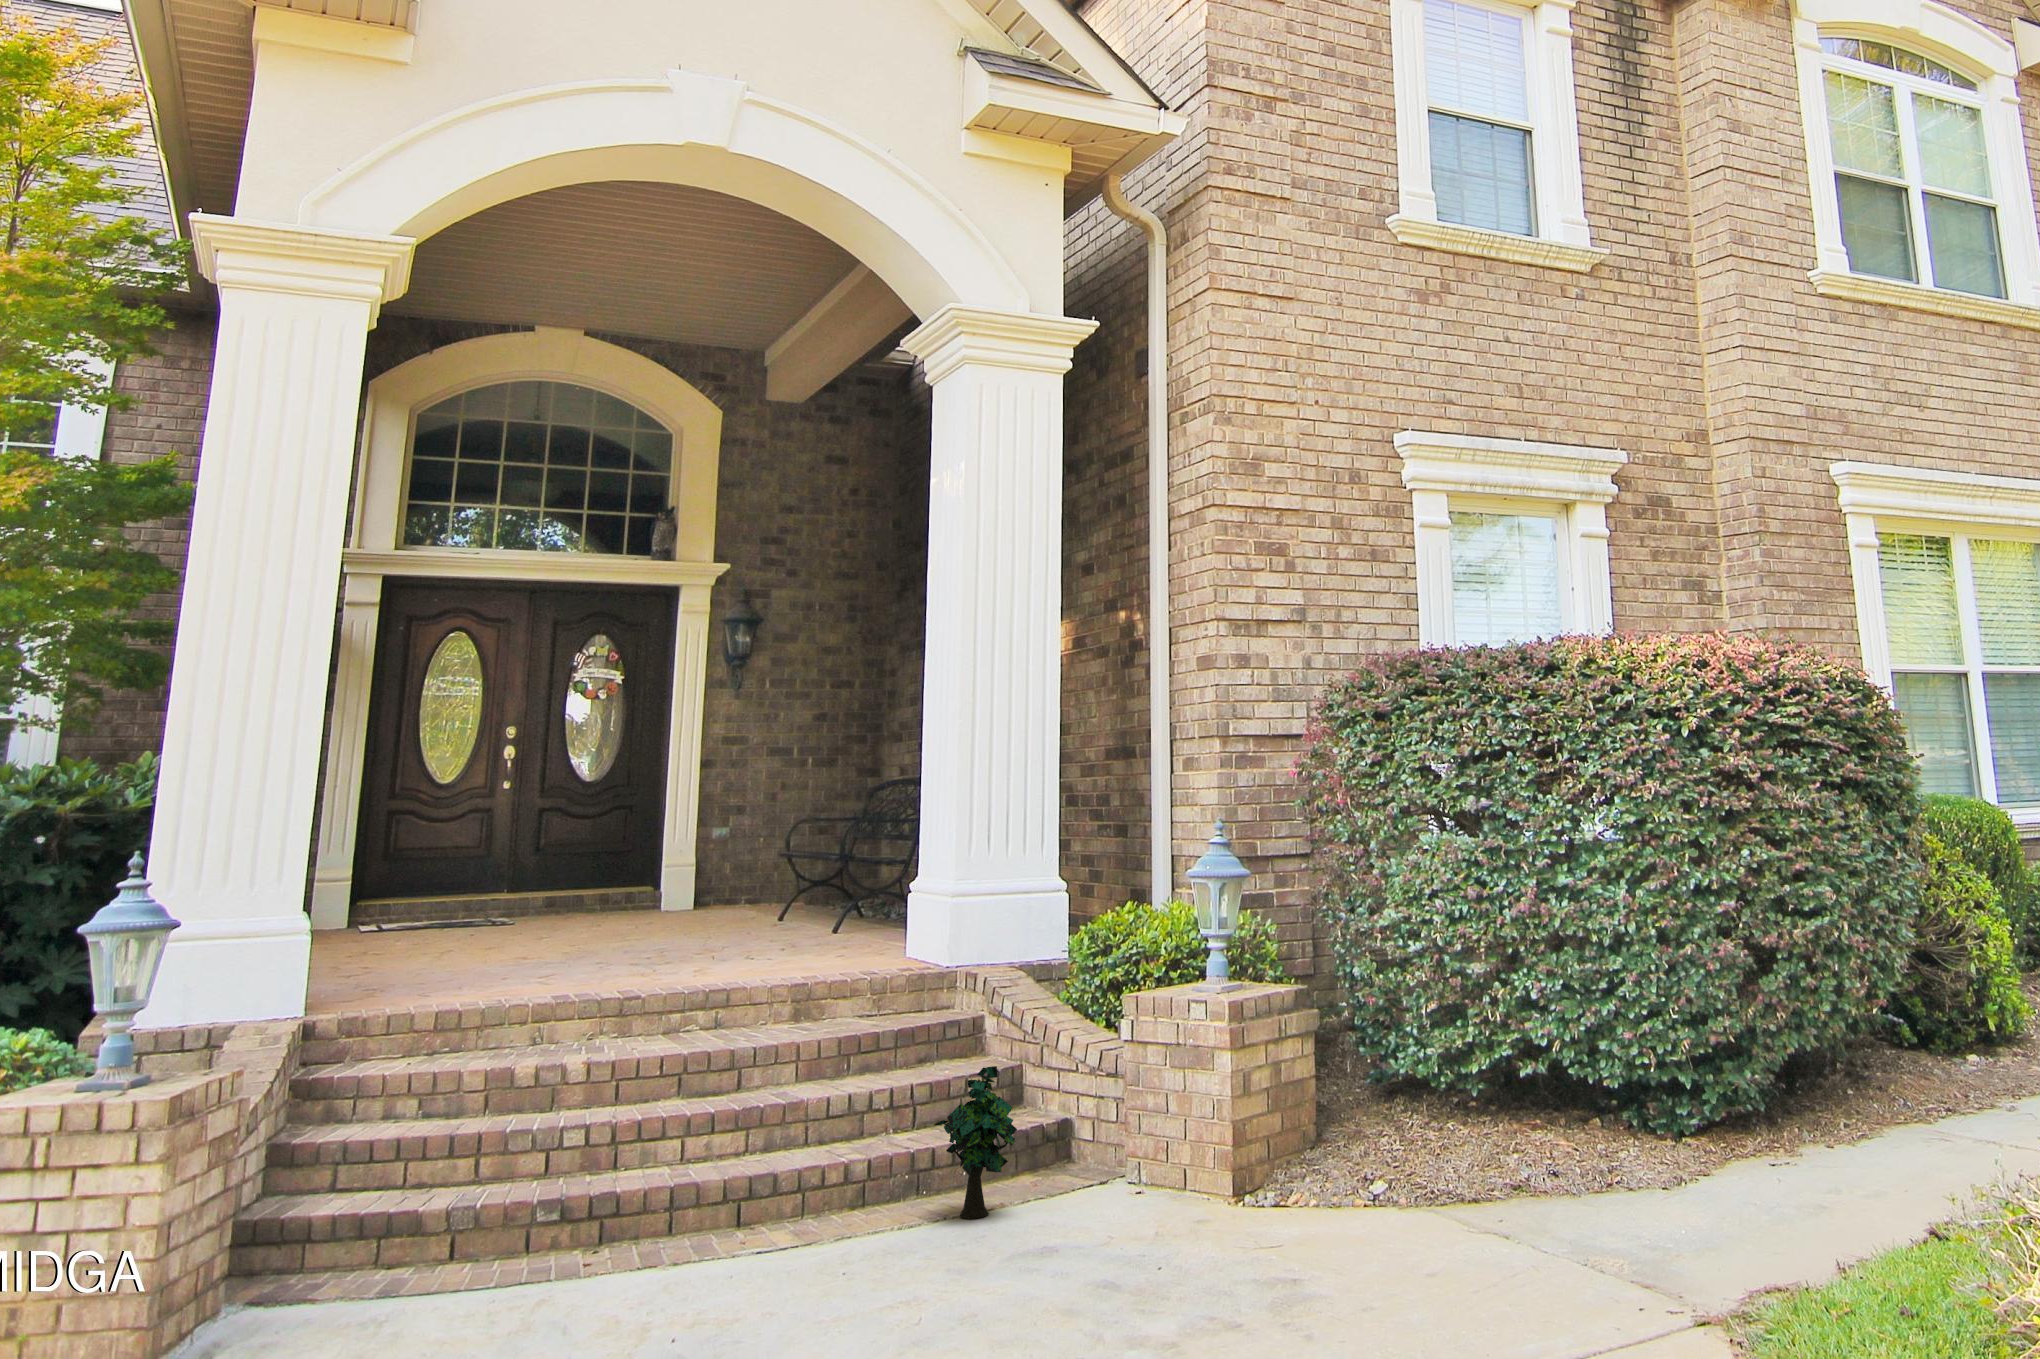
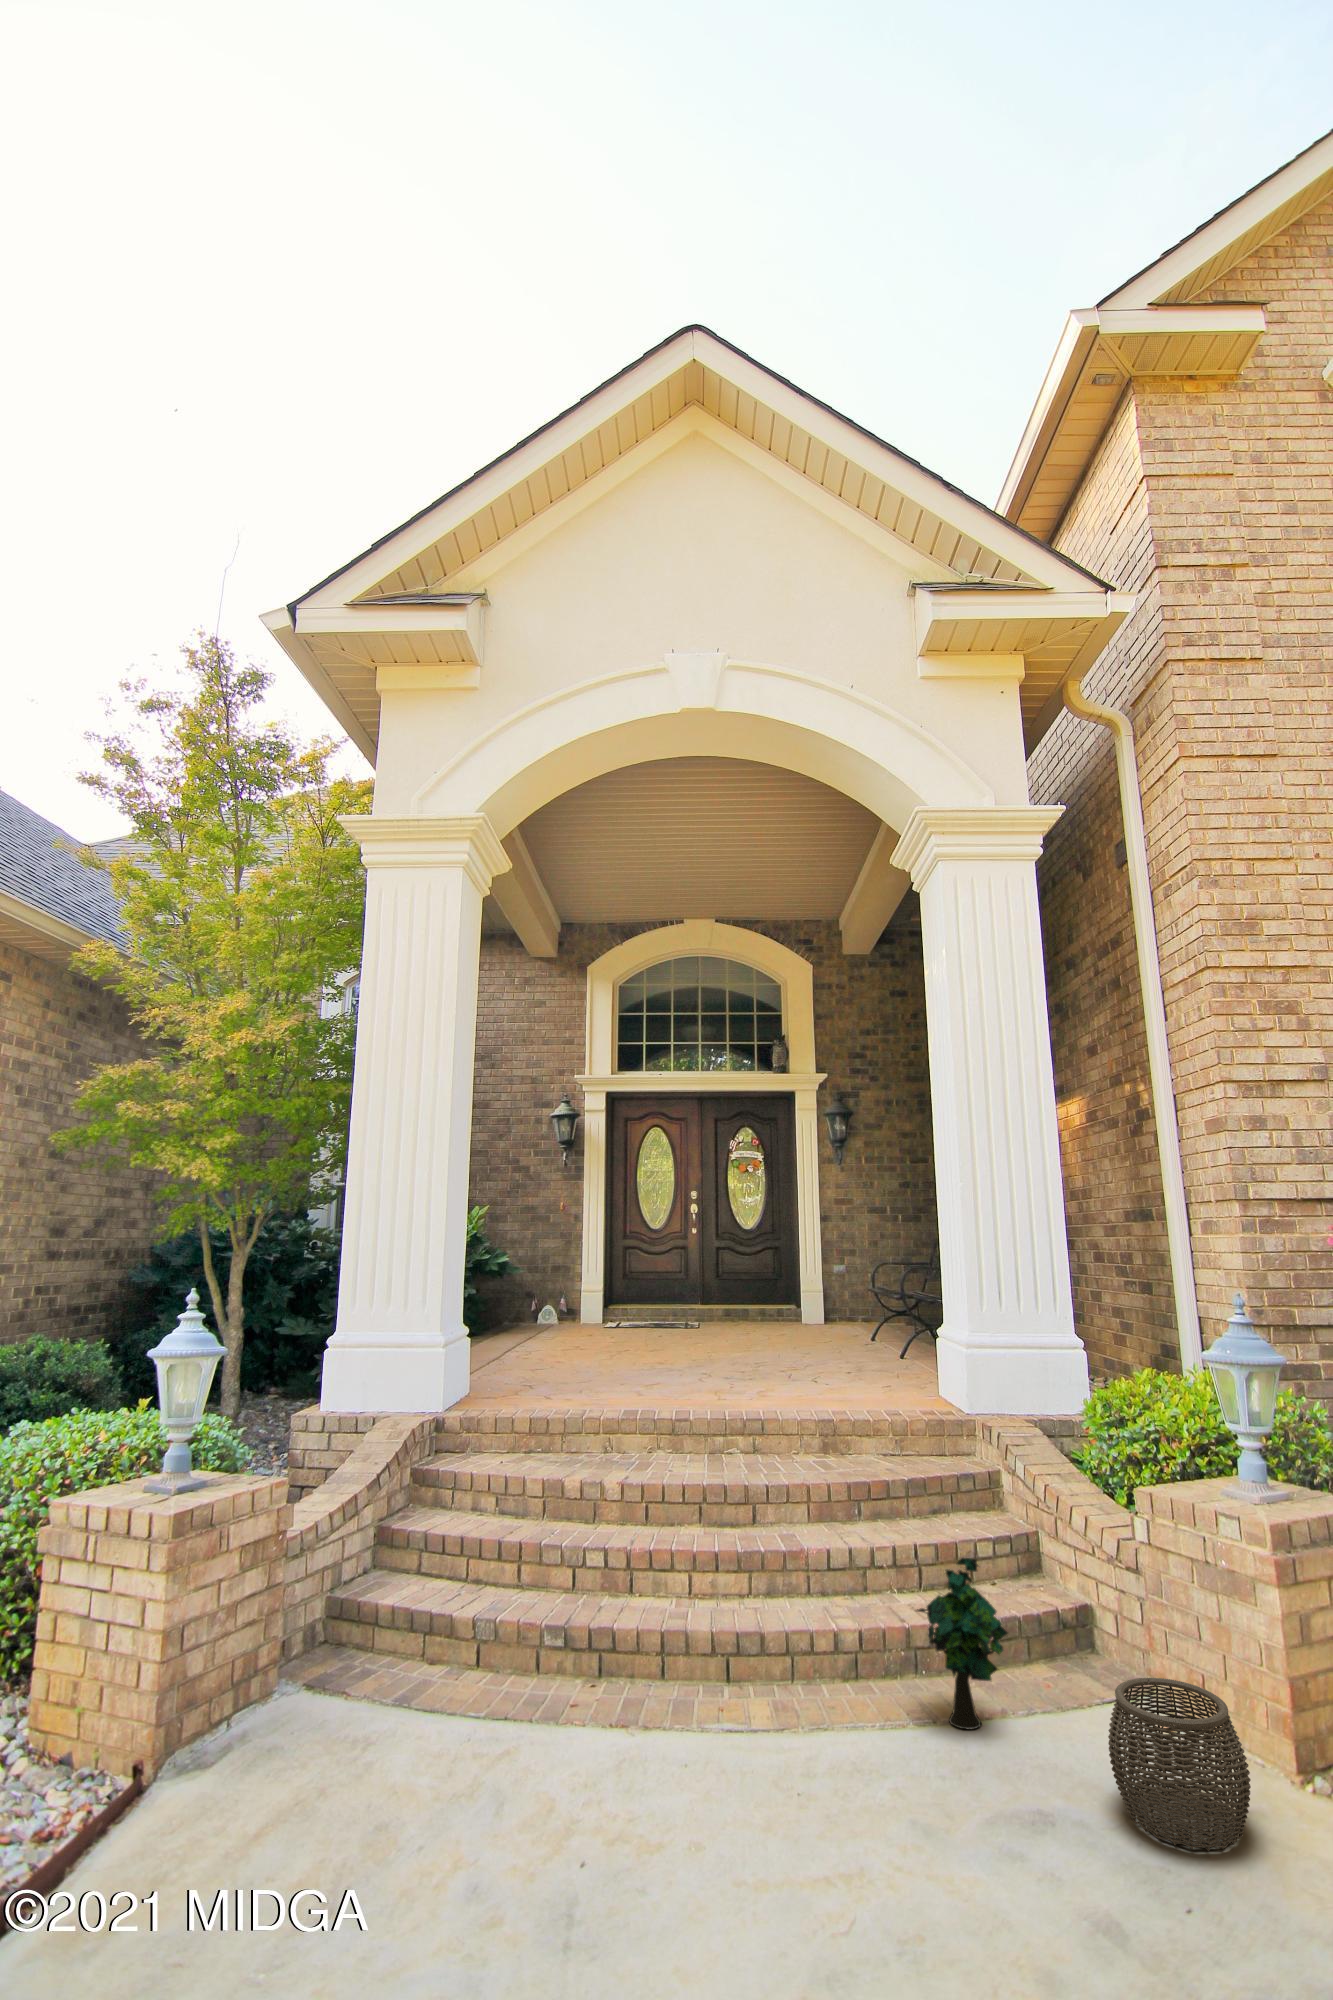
woven basket: none [1105,1128,1206,1240] -> present [1108,1678,1251,1851]

